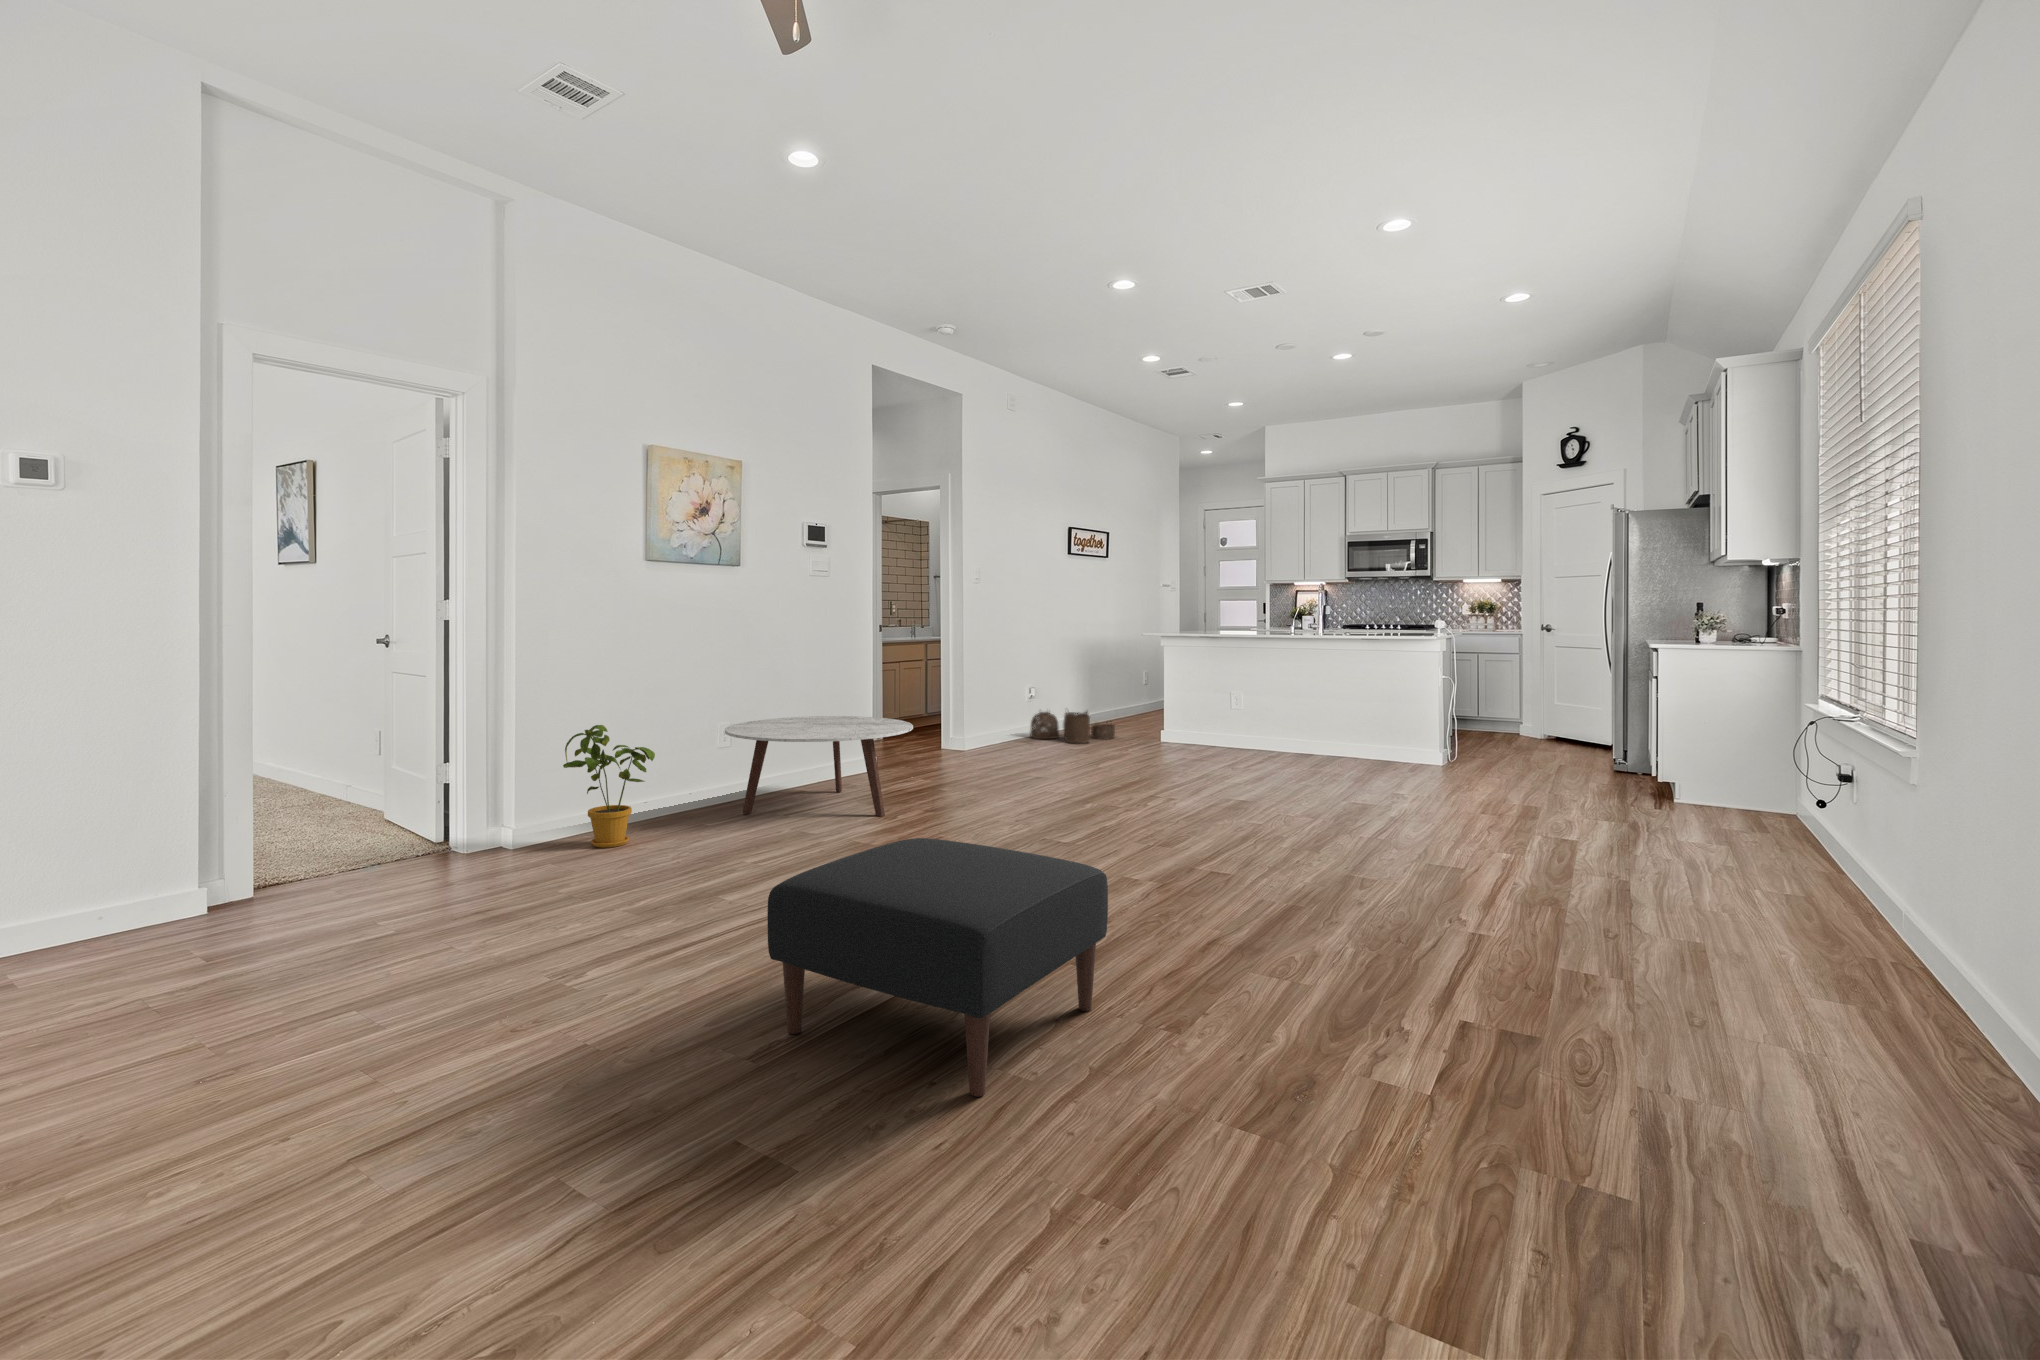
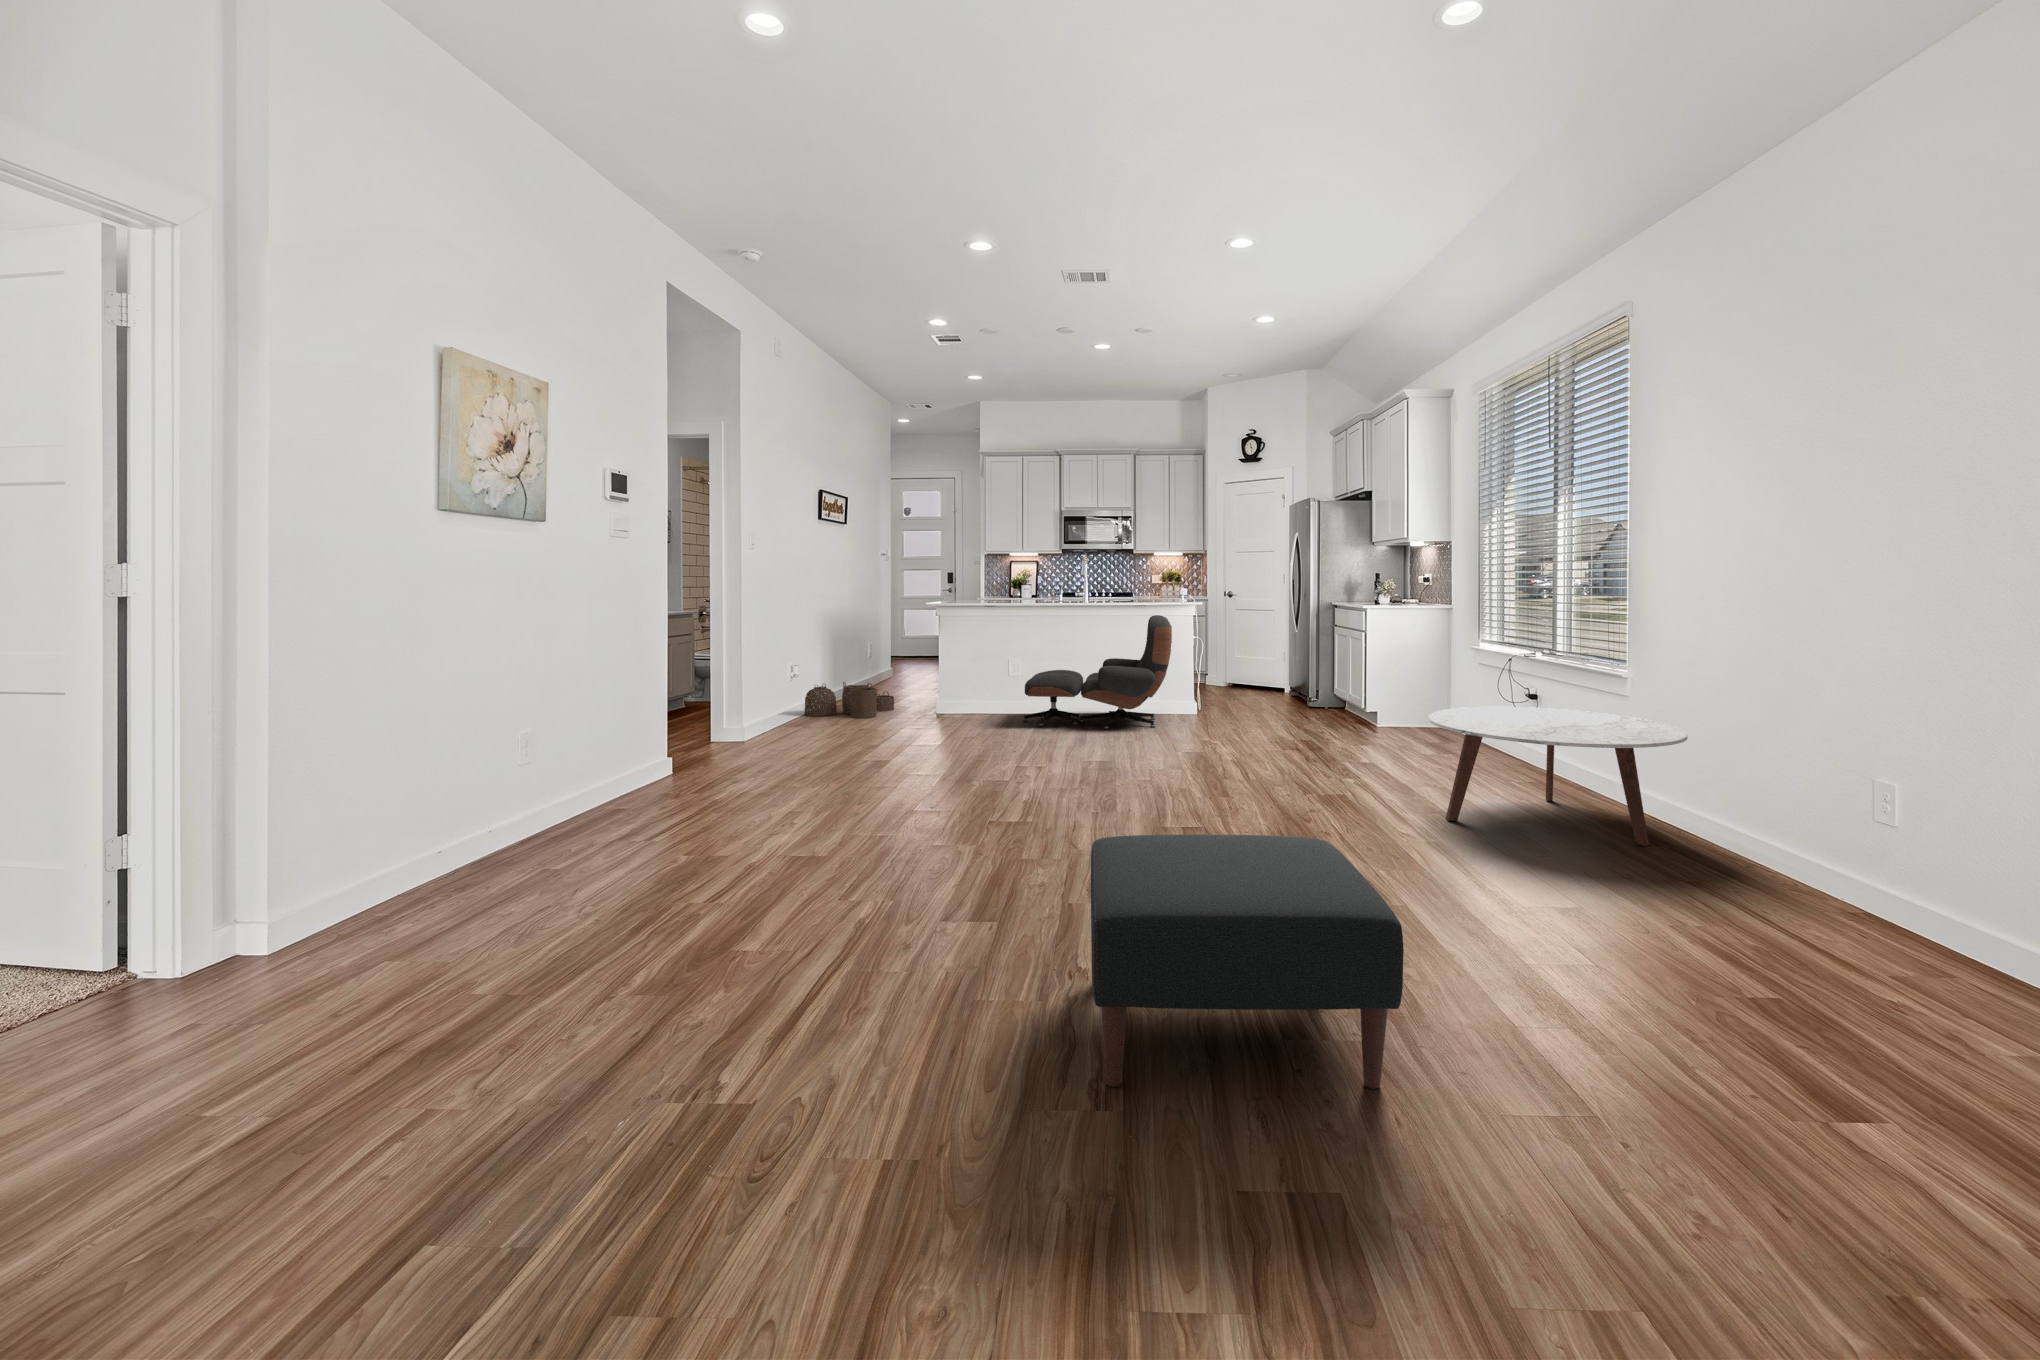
lounge chair: none [1211,650,1391,777] -> present [1023,615,1172,729]
coffee table: present [725,716,913,817] -> present [1428,707,1688,846]
house plant: present [563,725,655,848] -> none [358,749,525,924]

